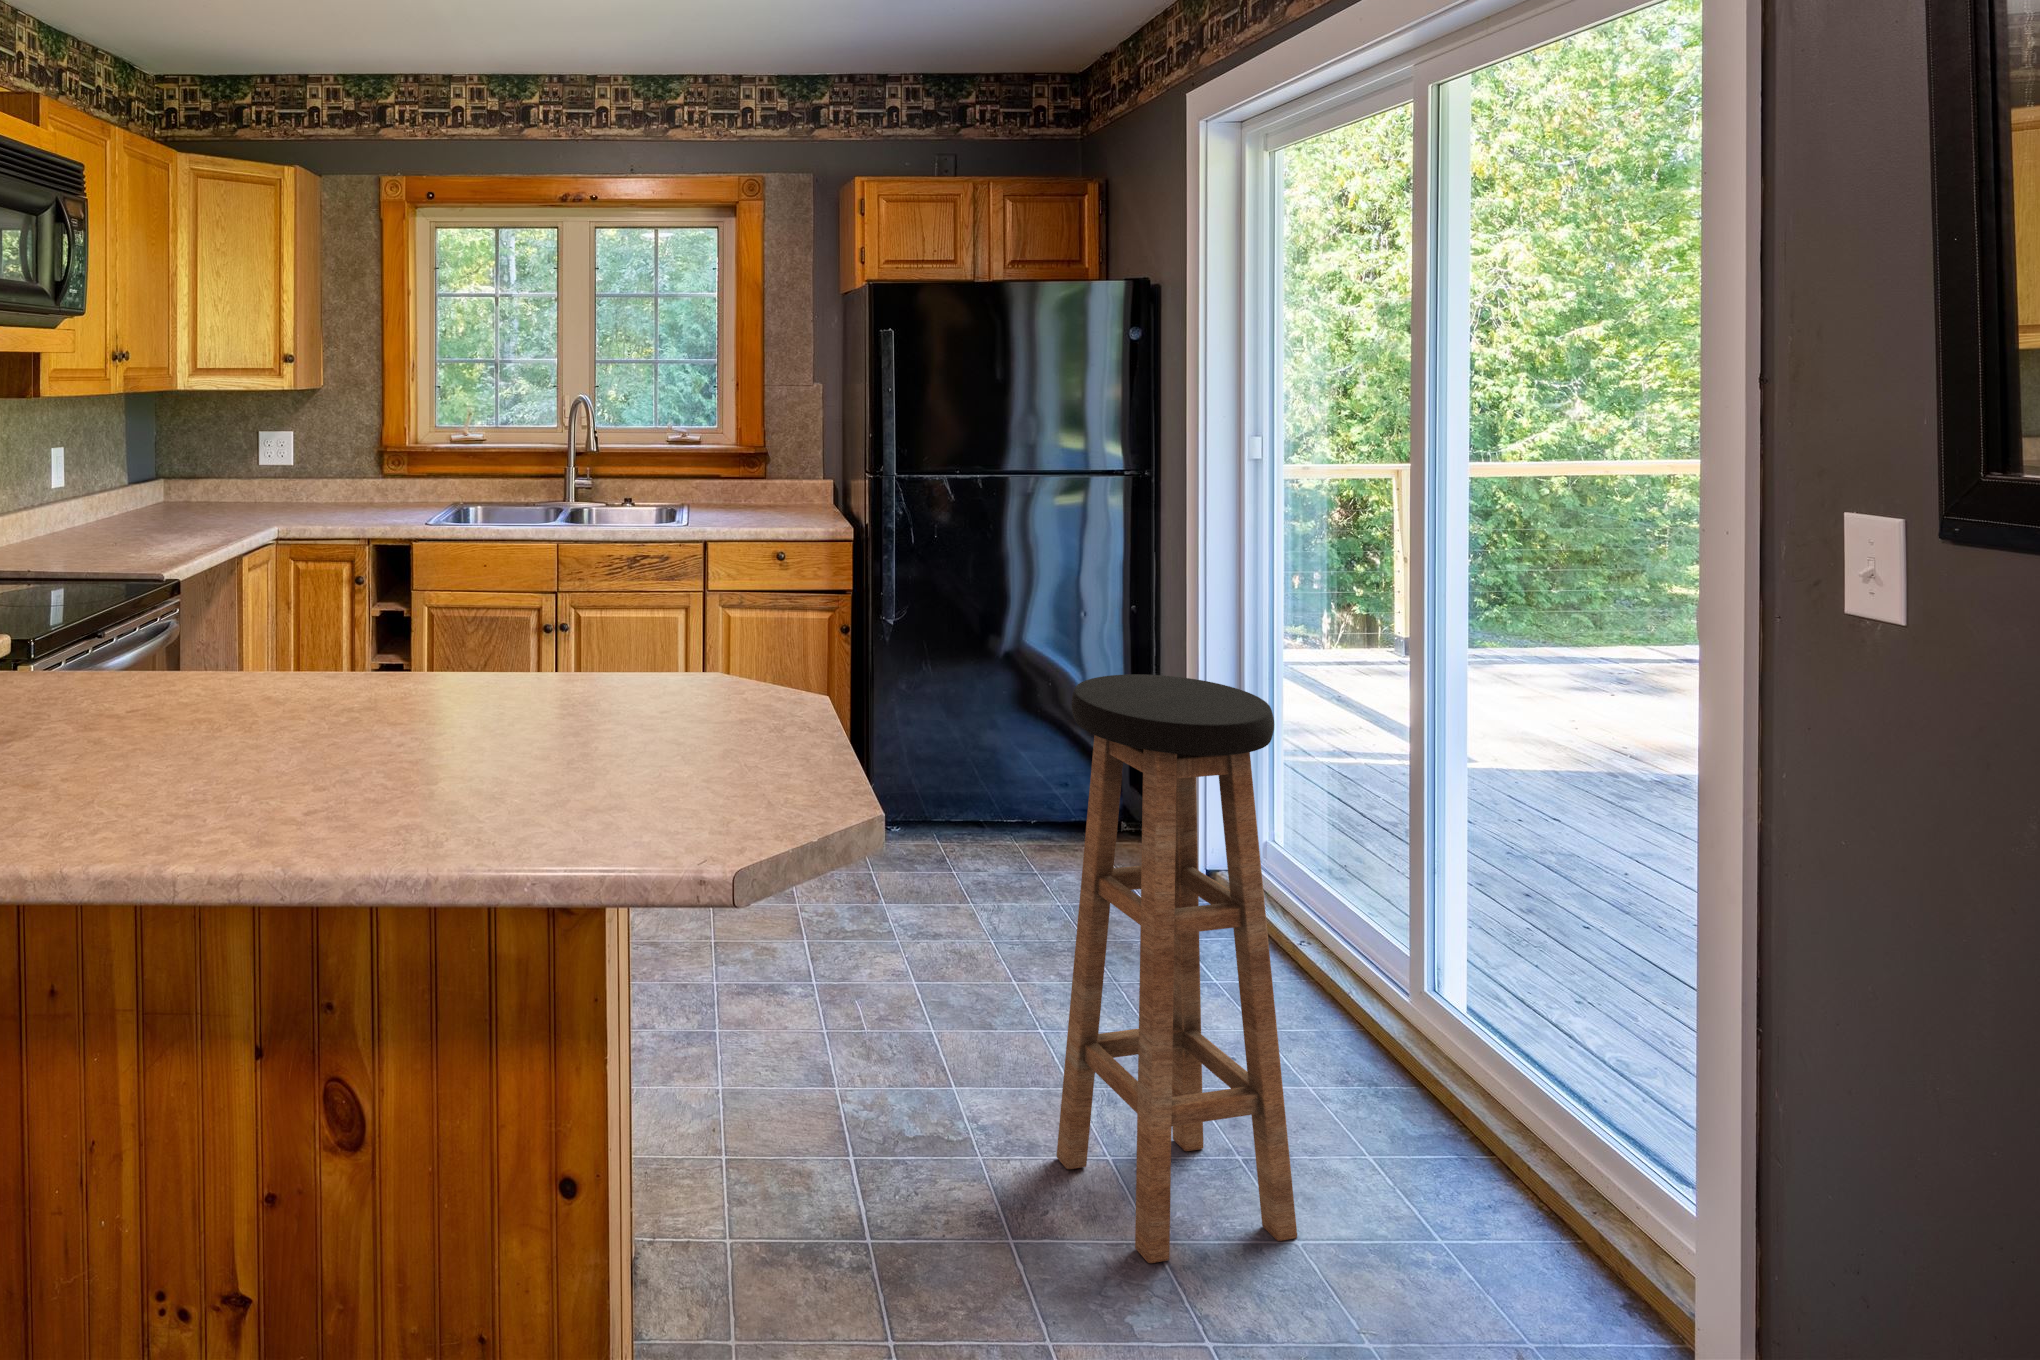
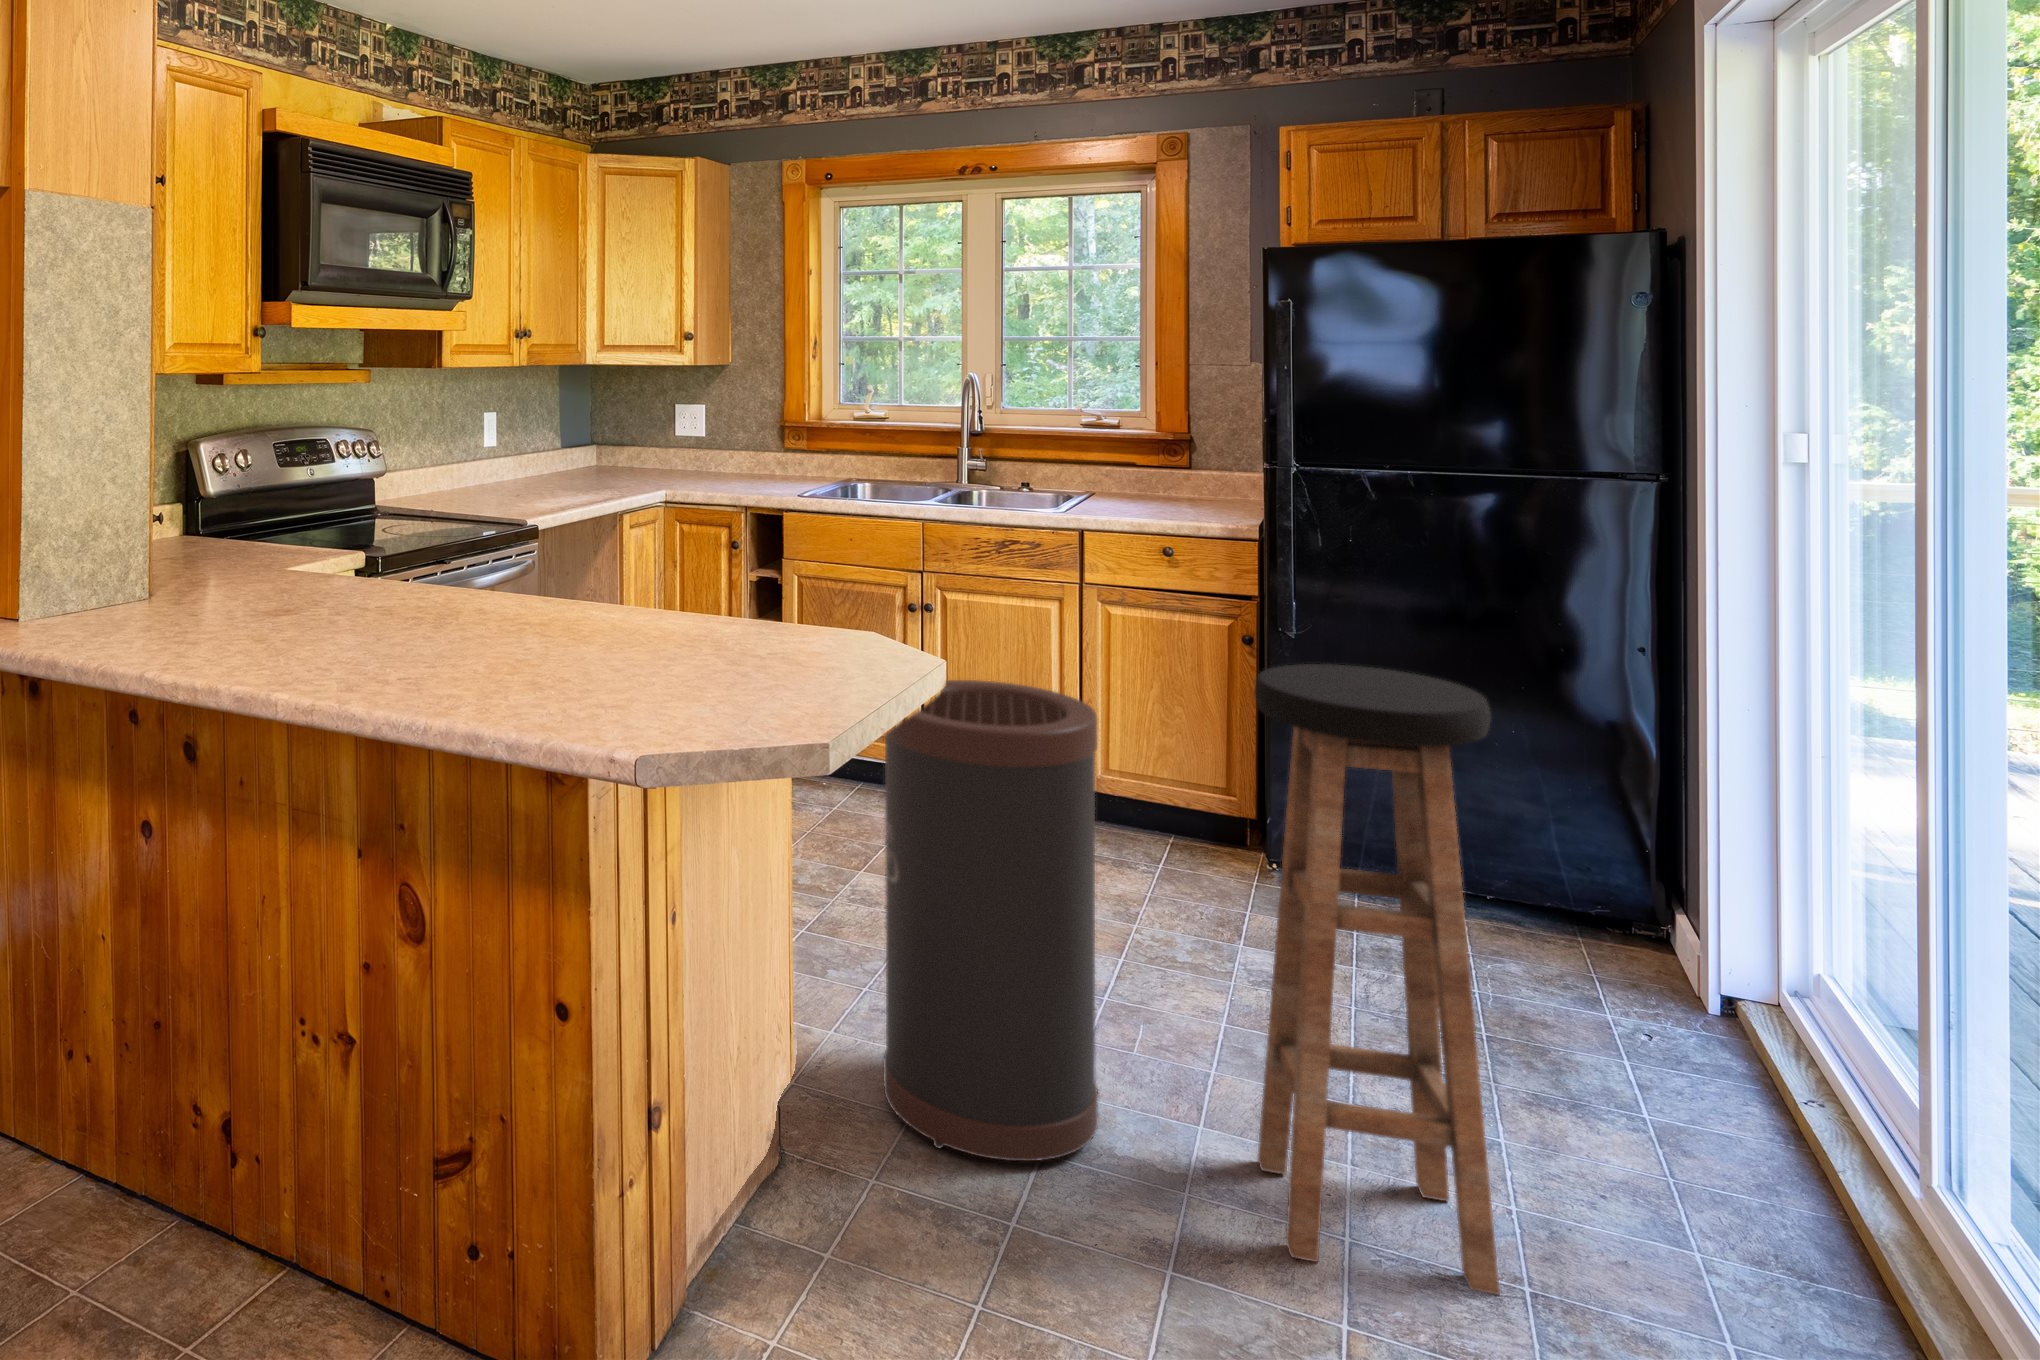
trash can: none [716,727,932,1254] -> present [883,680,1098,1161]

